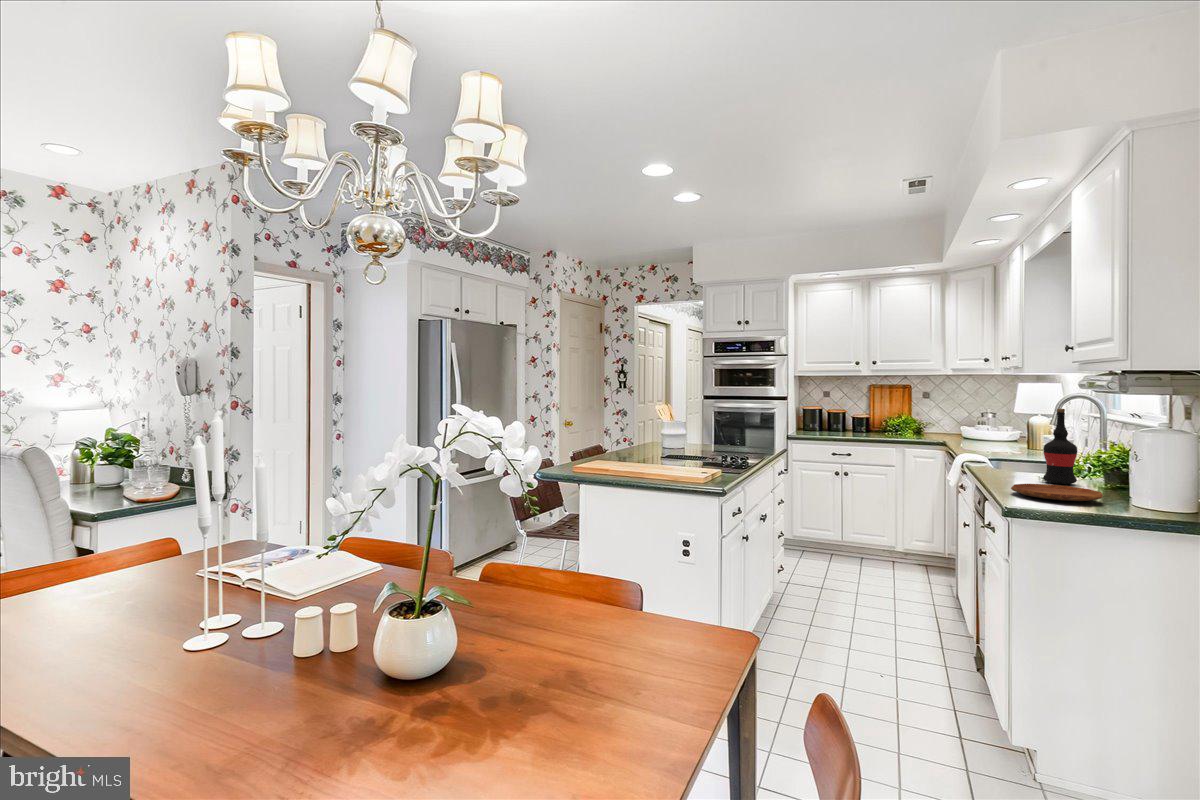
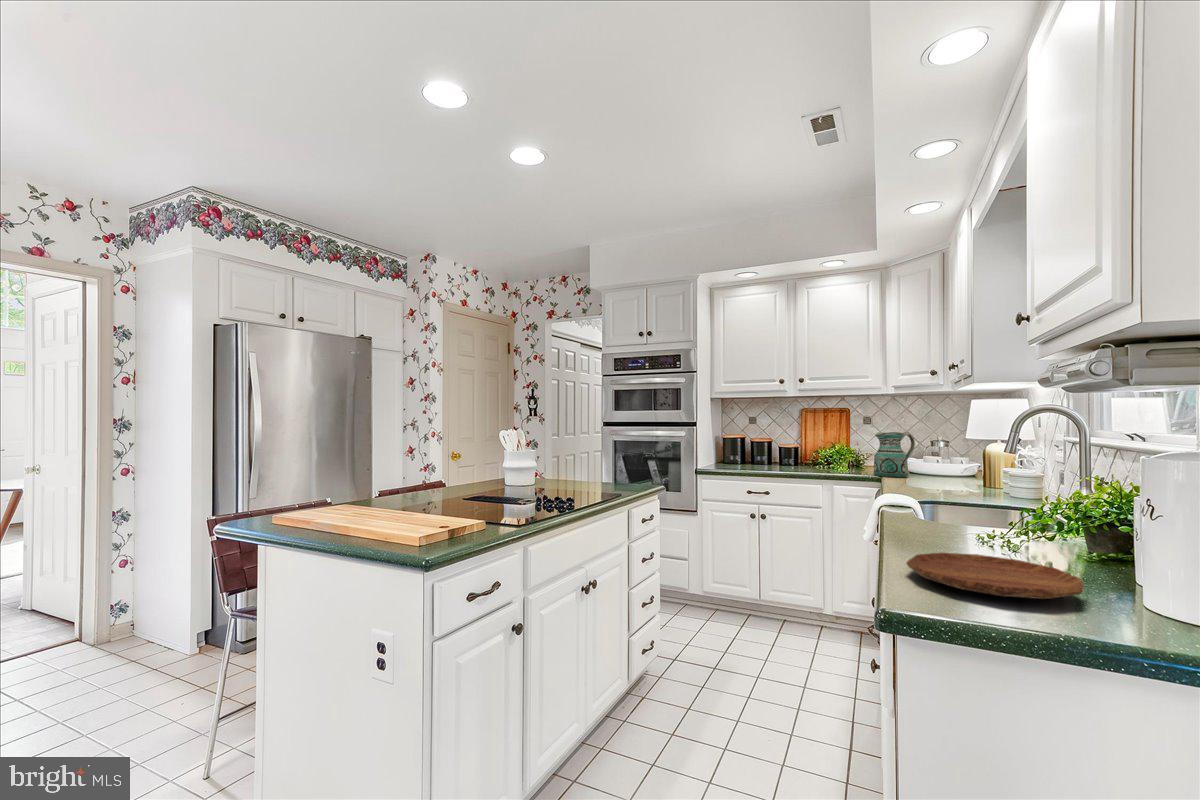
ceramic pitcher: none [935,406,969,442] -> present [874,432,915,477]
wine bottle: present [1043,409,1077,484] -> none [981,420,1040,549]

